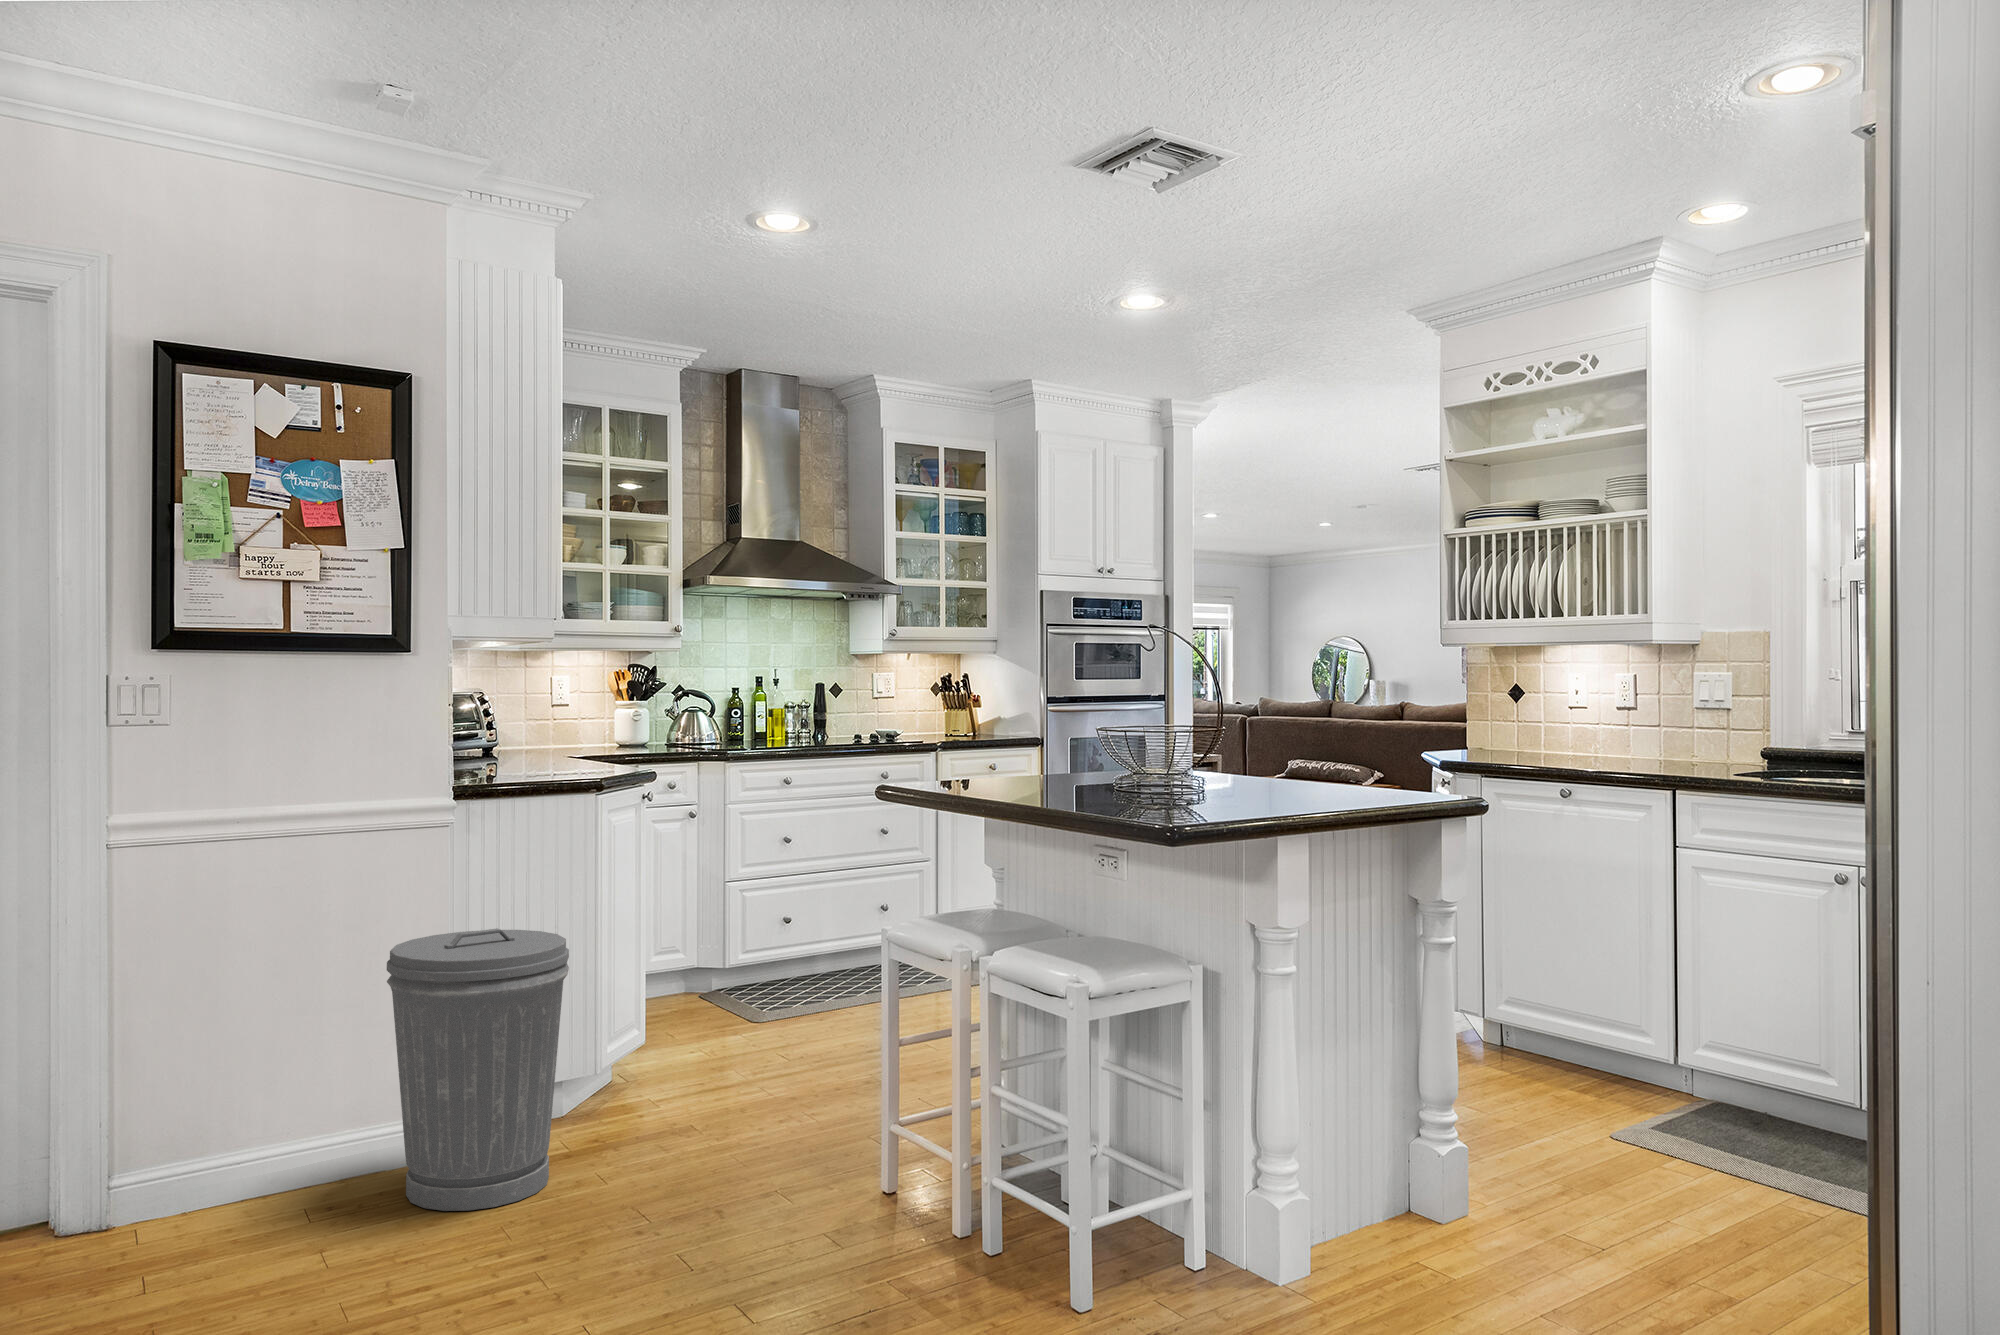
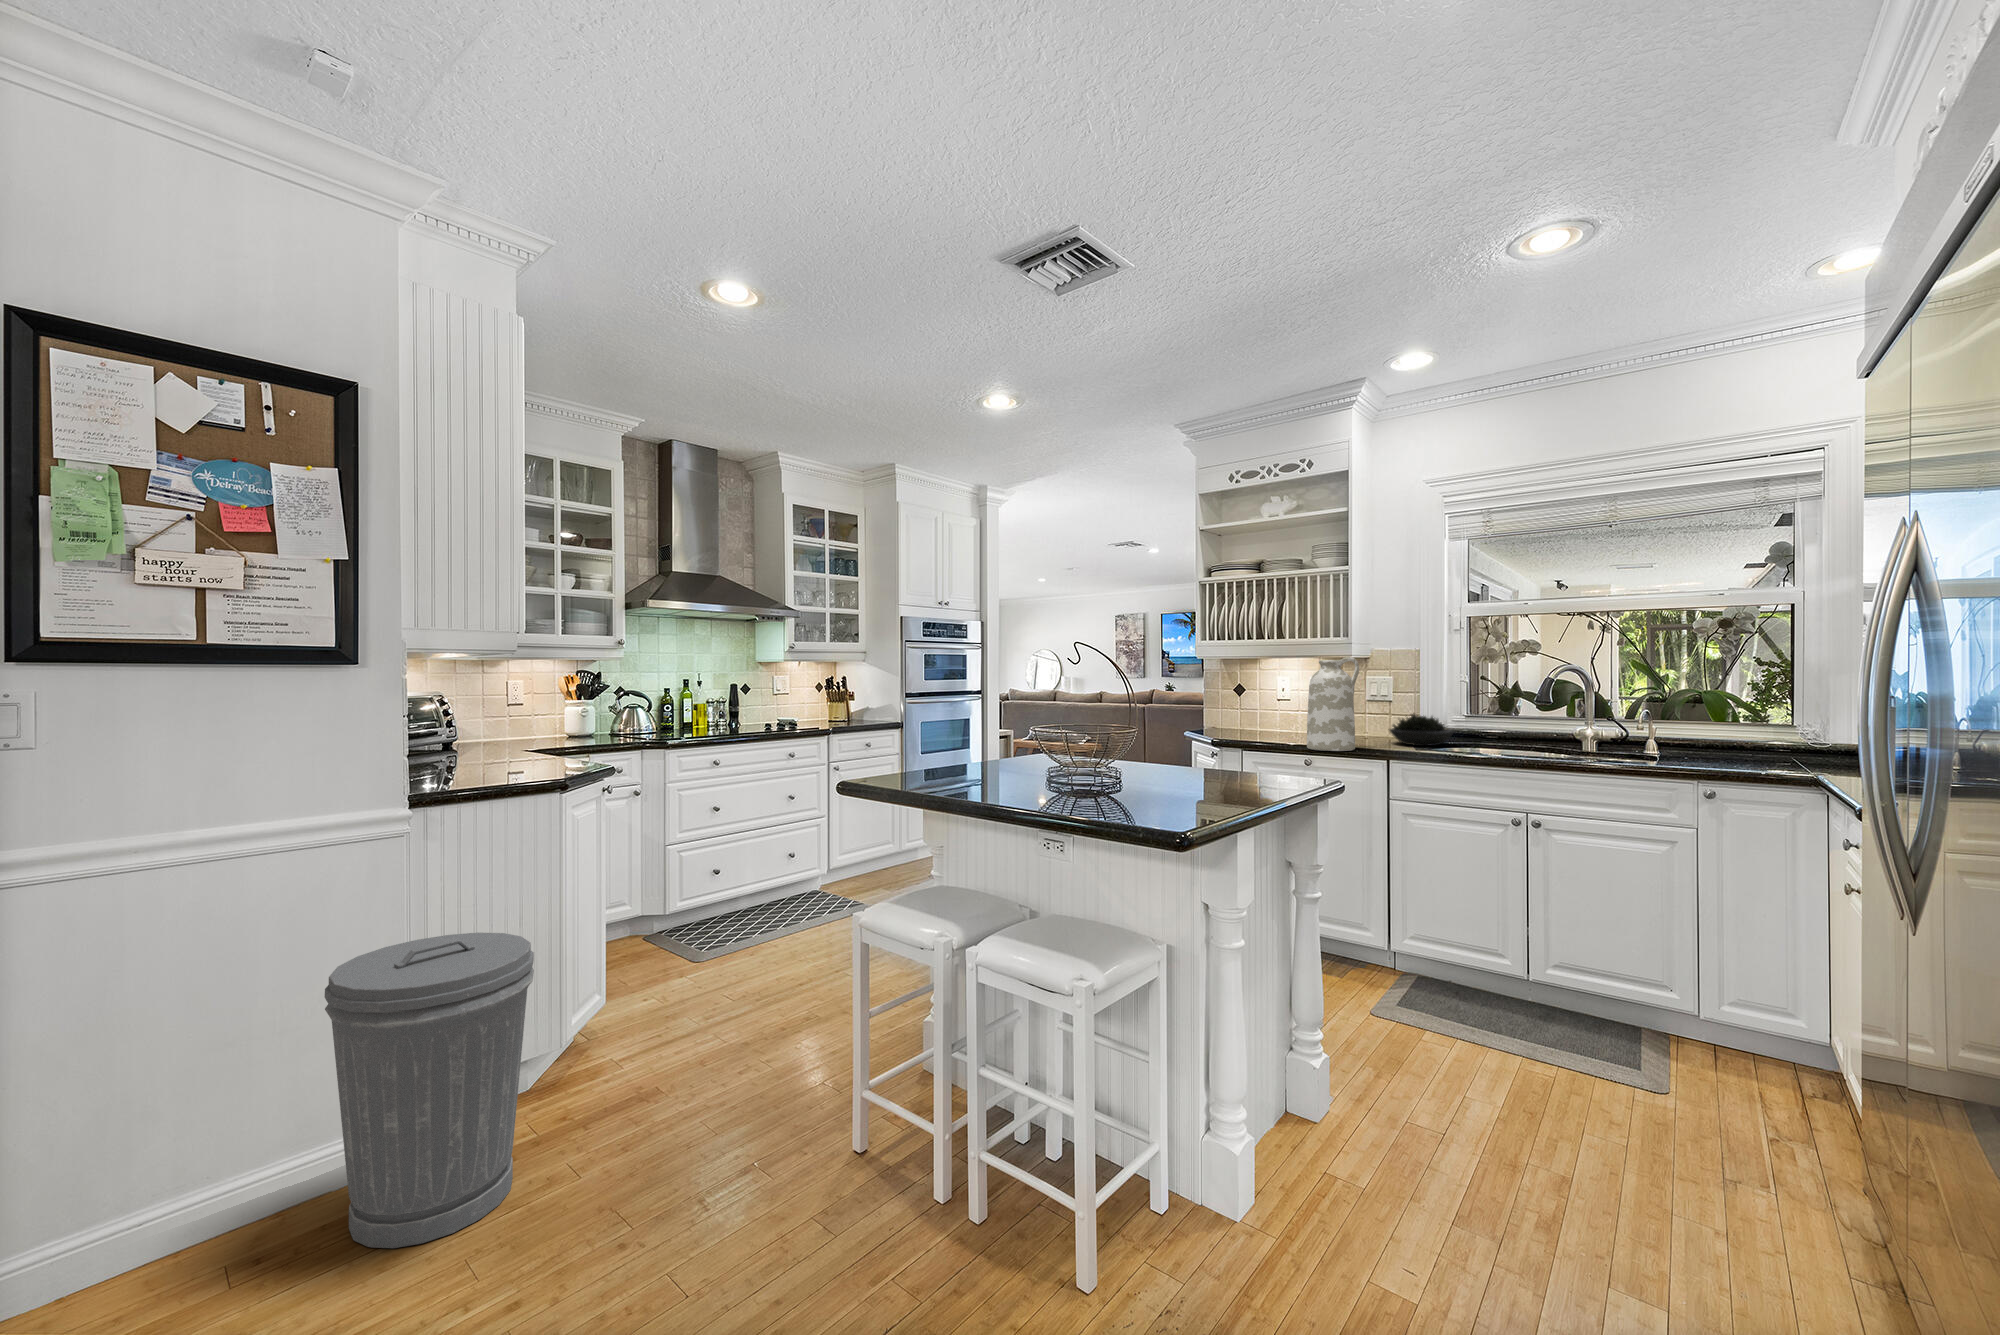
vase: none [1553,644,1627,775] -> present [1307,657,1359,751]
succulent plant: none [1685,726,1781,772] -> present [1389,714,1453,746]

